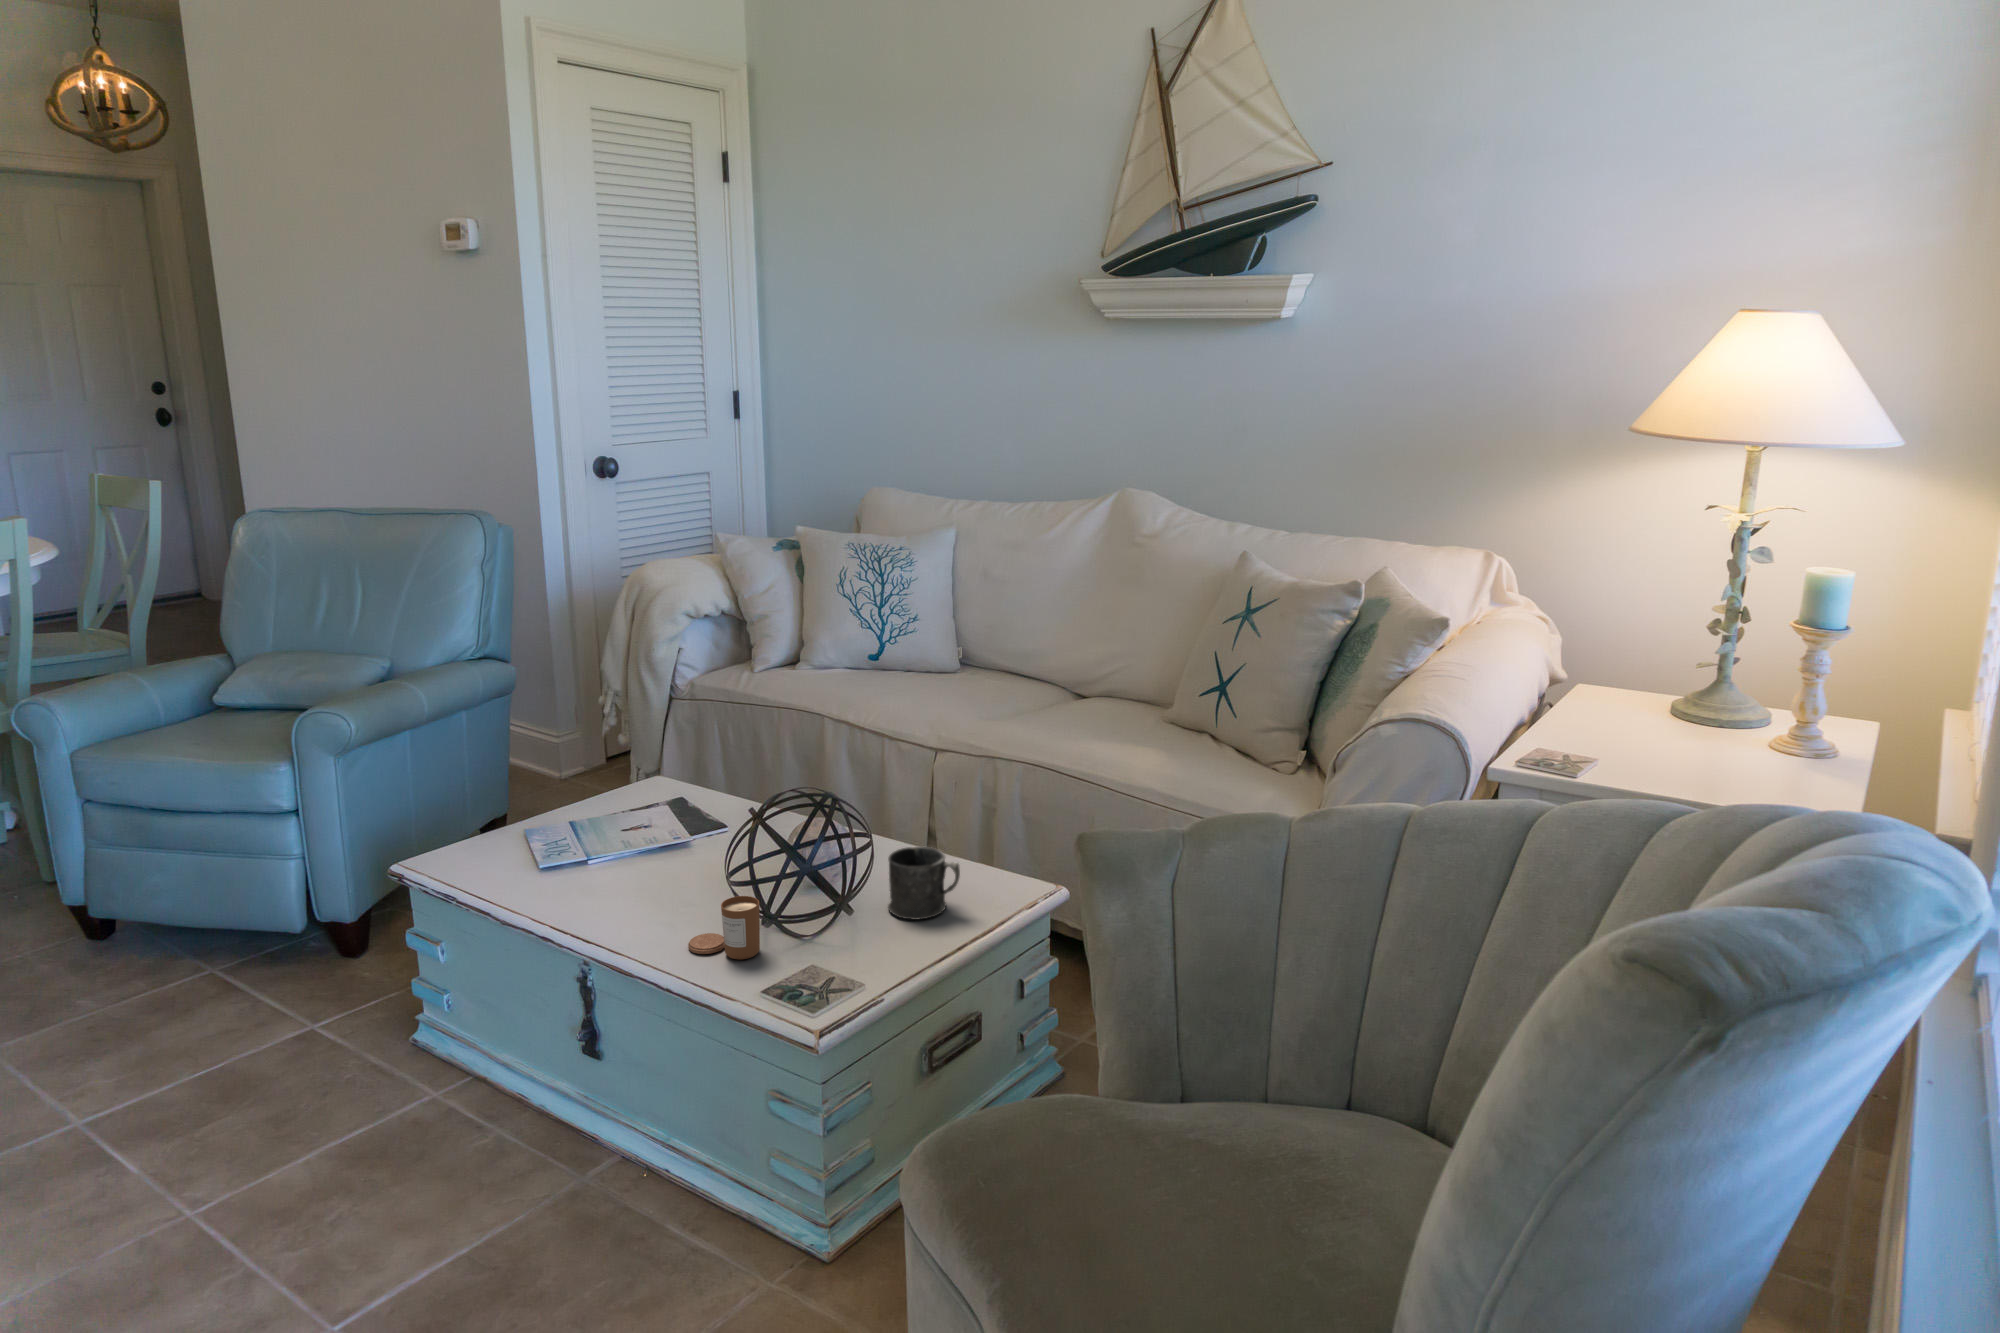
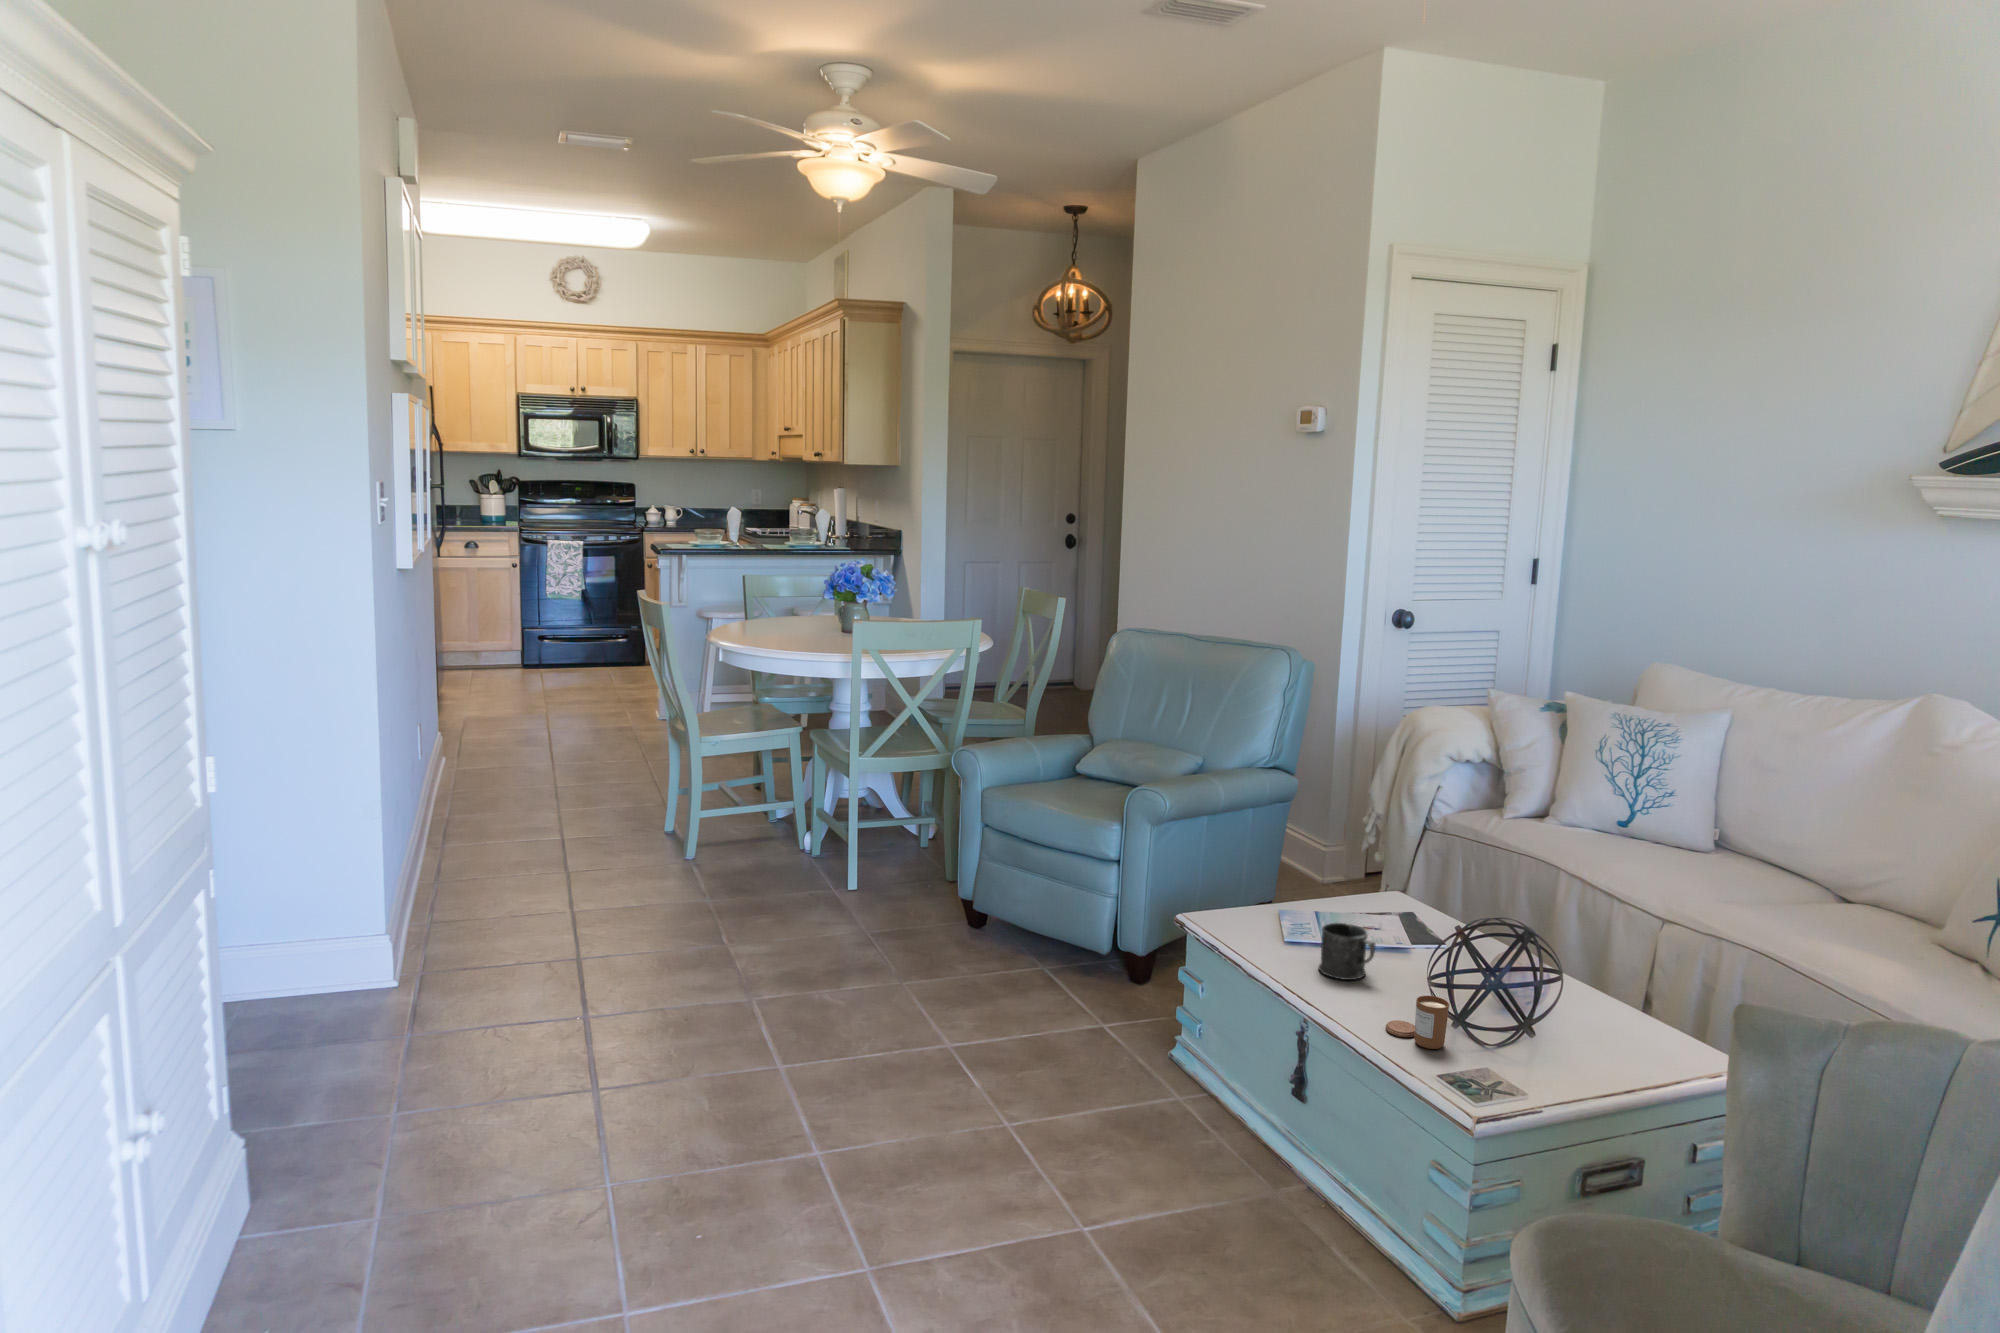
mug: present [888,846,960,920] -> present [1318,923,1375,980]

